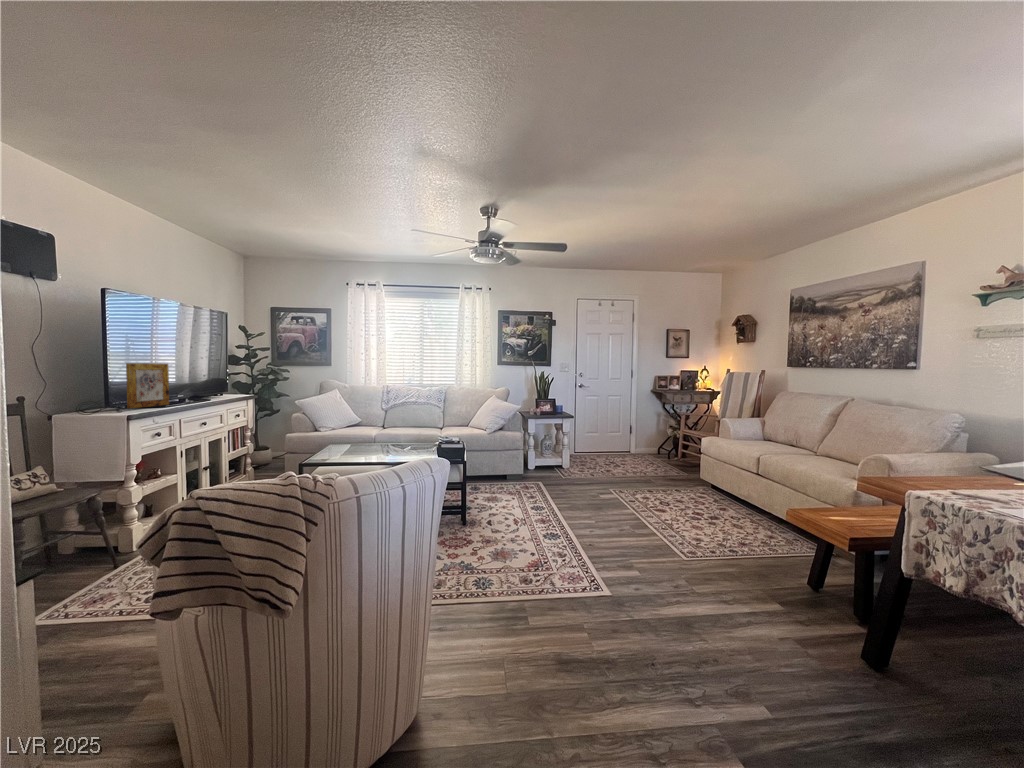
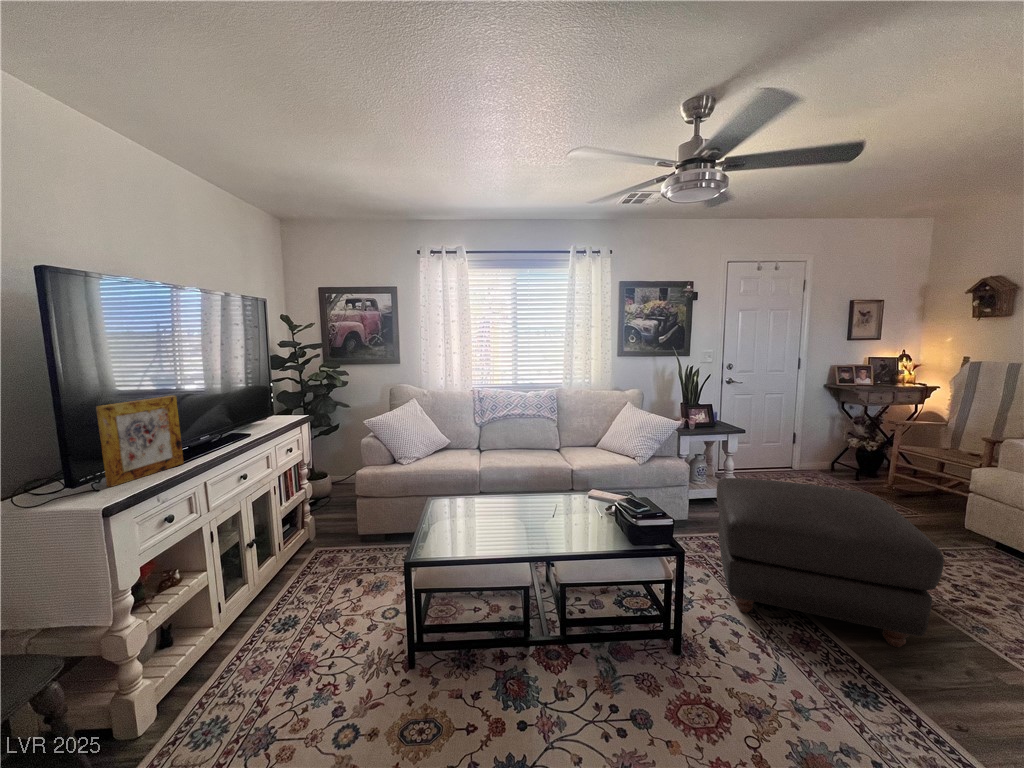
ottoman: none [505,436,611,519] -> present [717,478,944,647]

